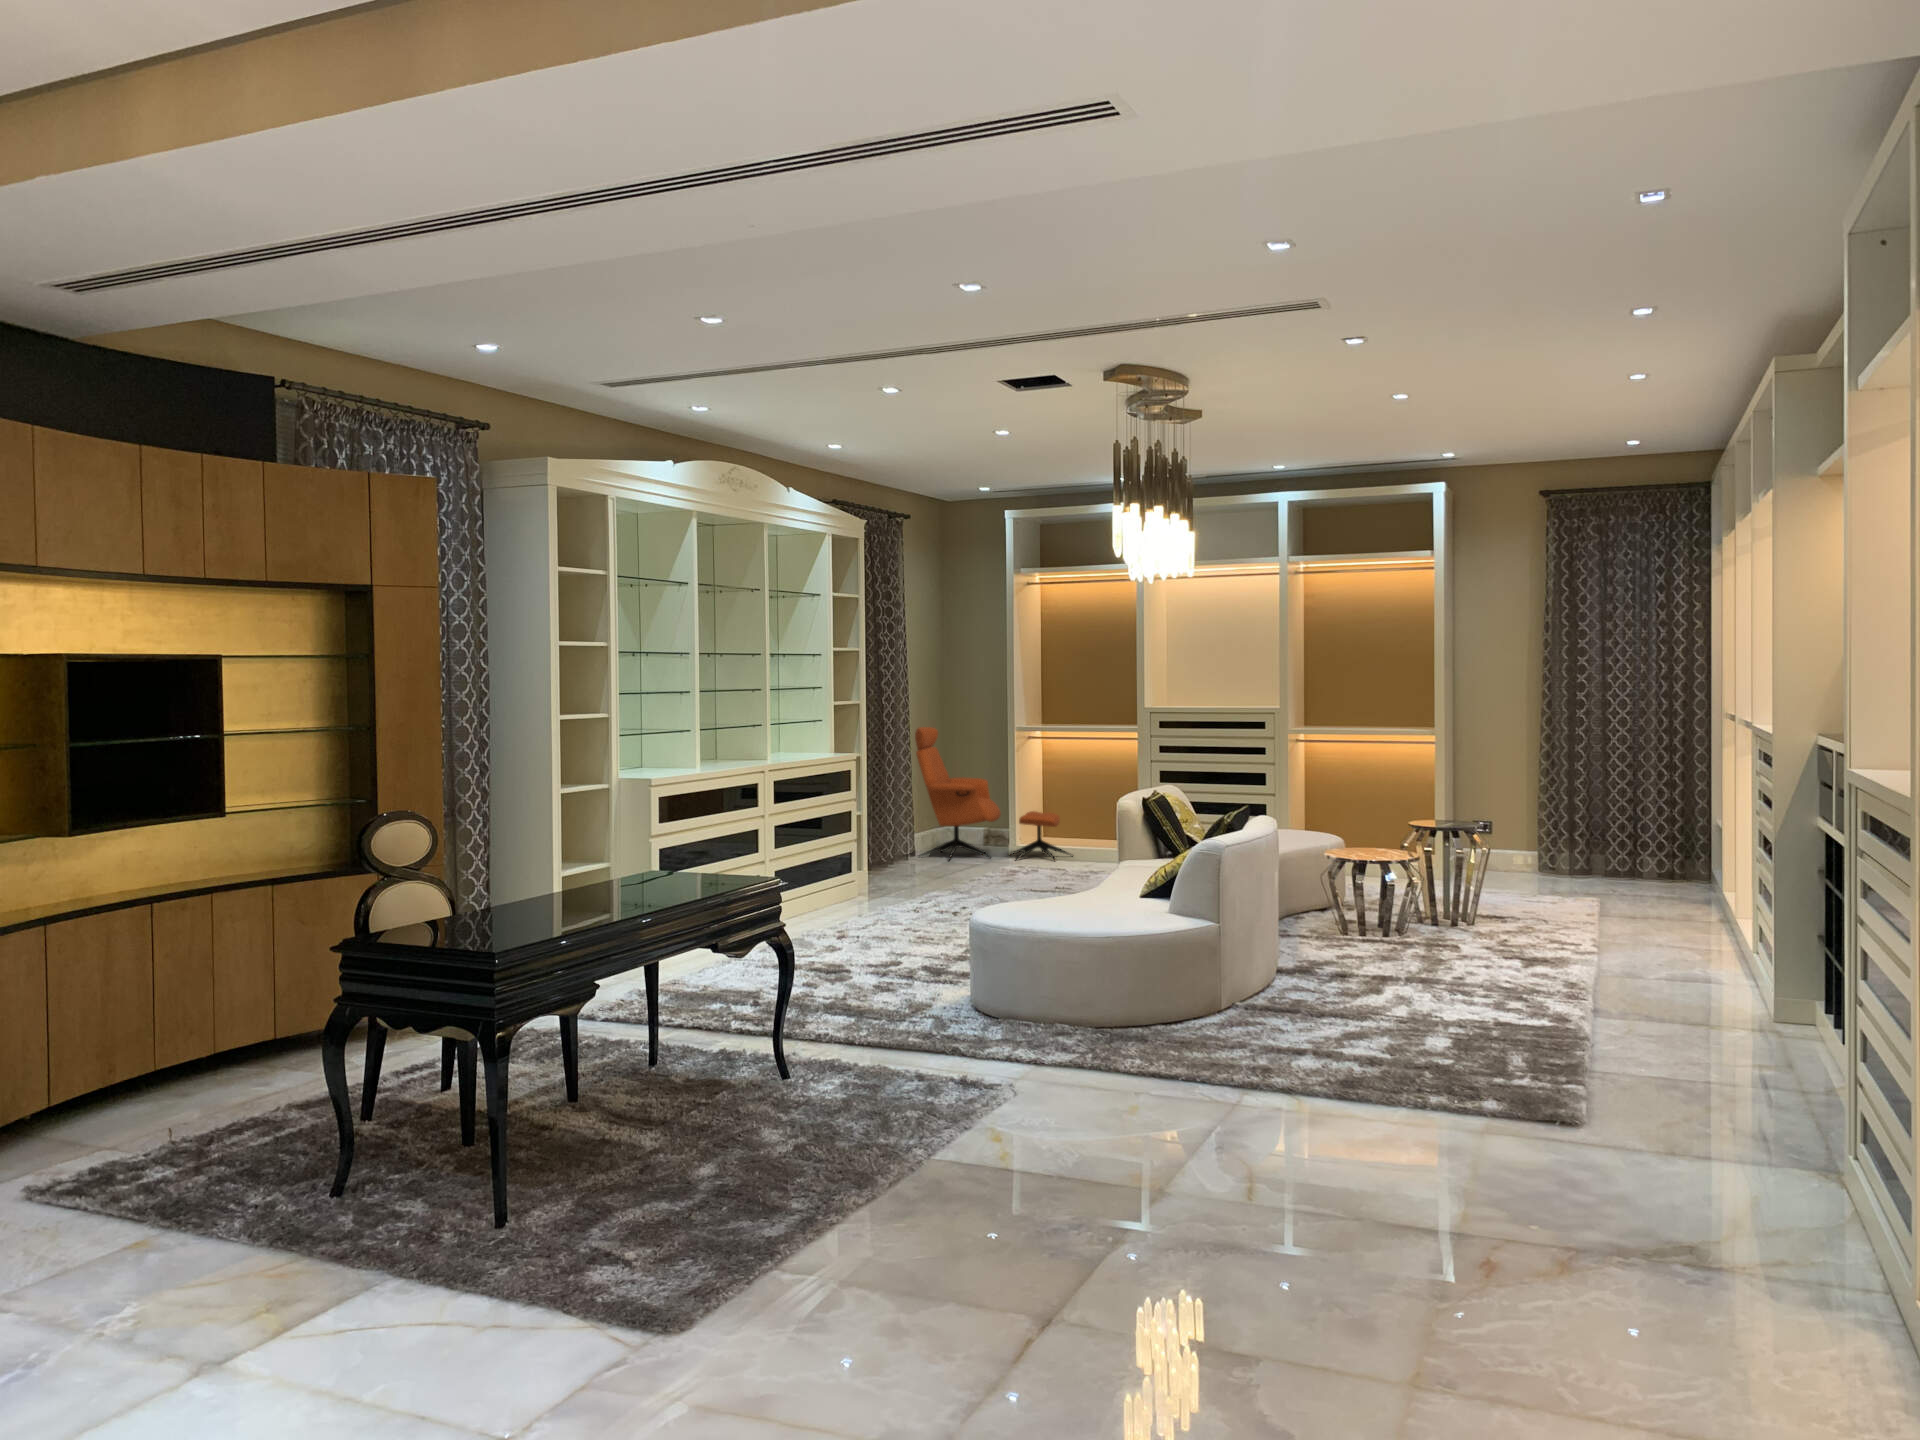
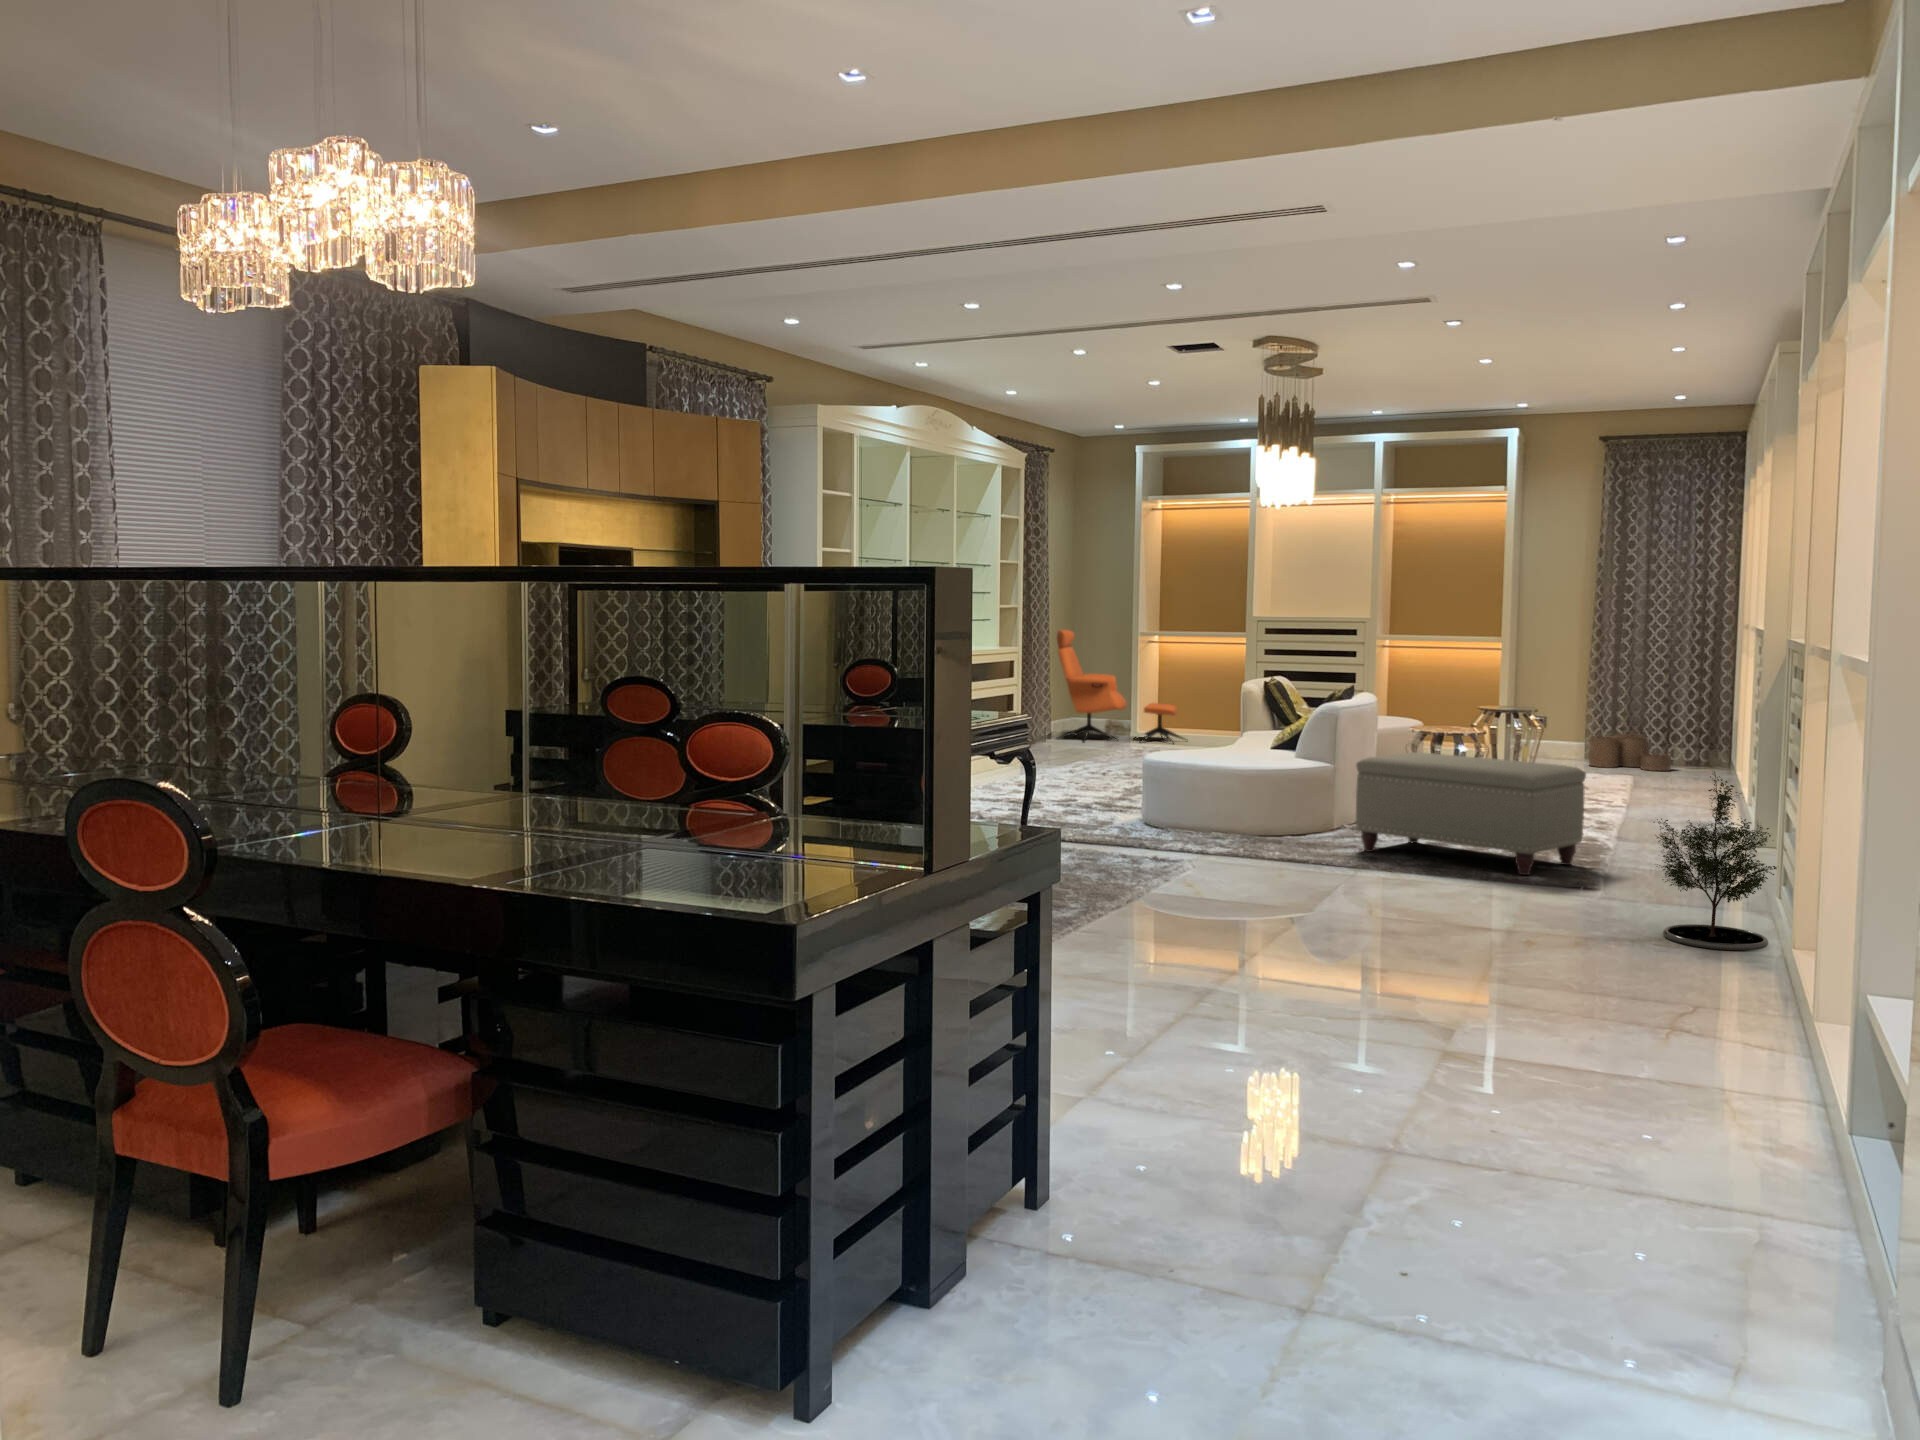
woven basket: none [1543,838,1643,889] -> present [1589,733,1671,771]
ottoman: none [1242,908,1555,1097] -> present [1356,752,1586,875]
potted tree: none [1669,979,1872,1276] -> present [1654,772,1777,950]

